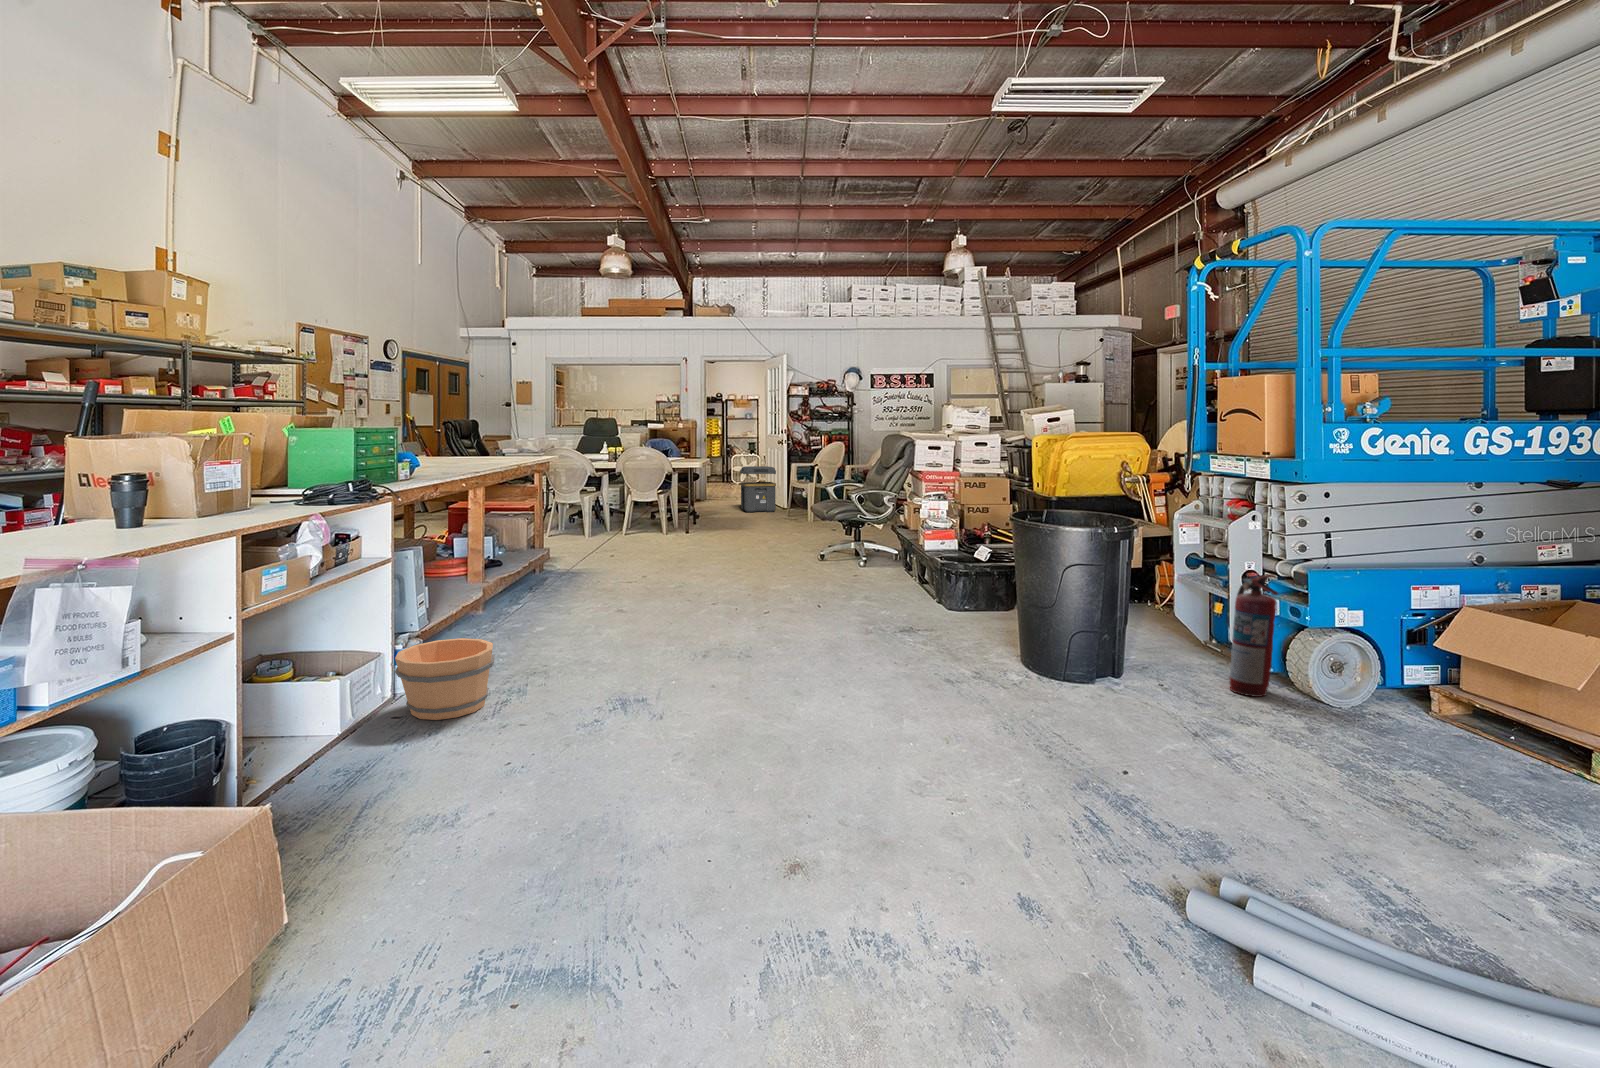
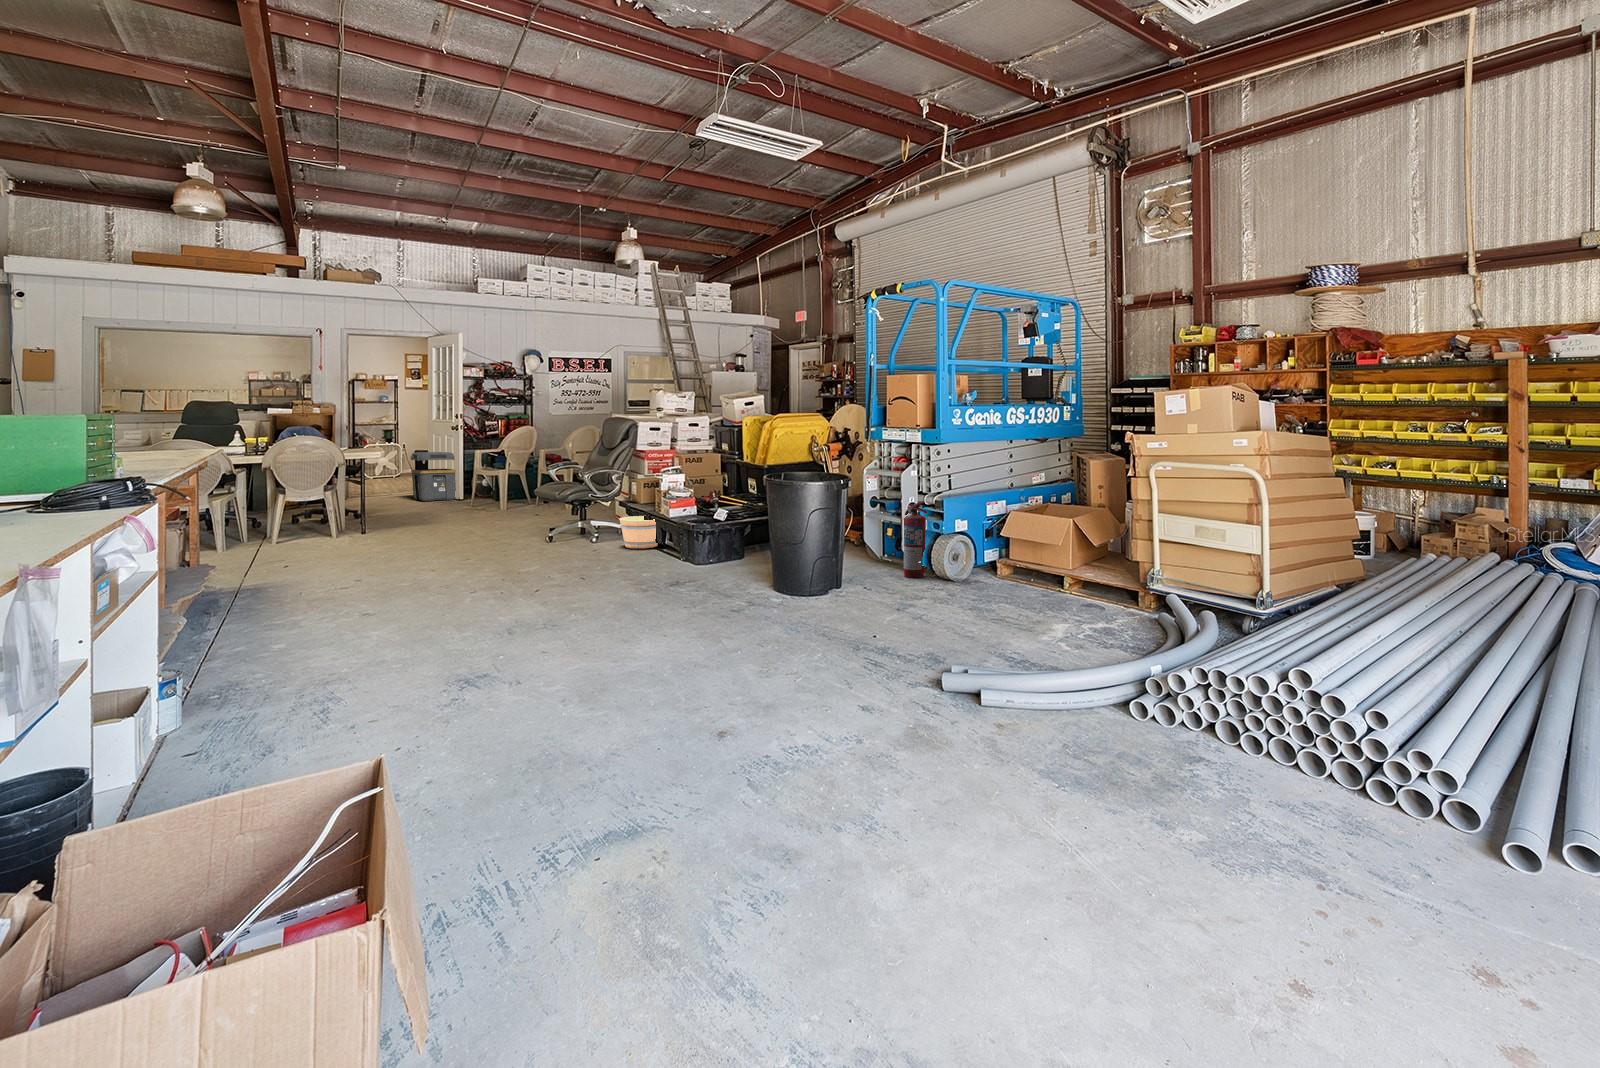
bucket: present [395,638,495,720] -> present [619,516,658,548]

